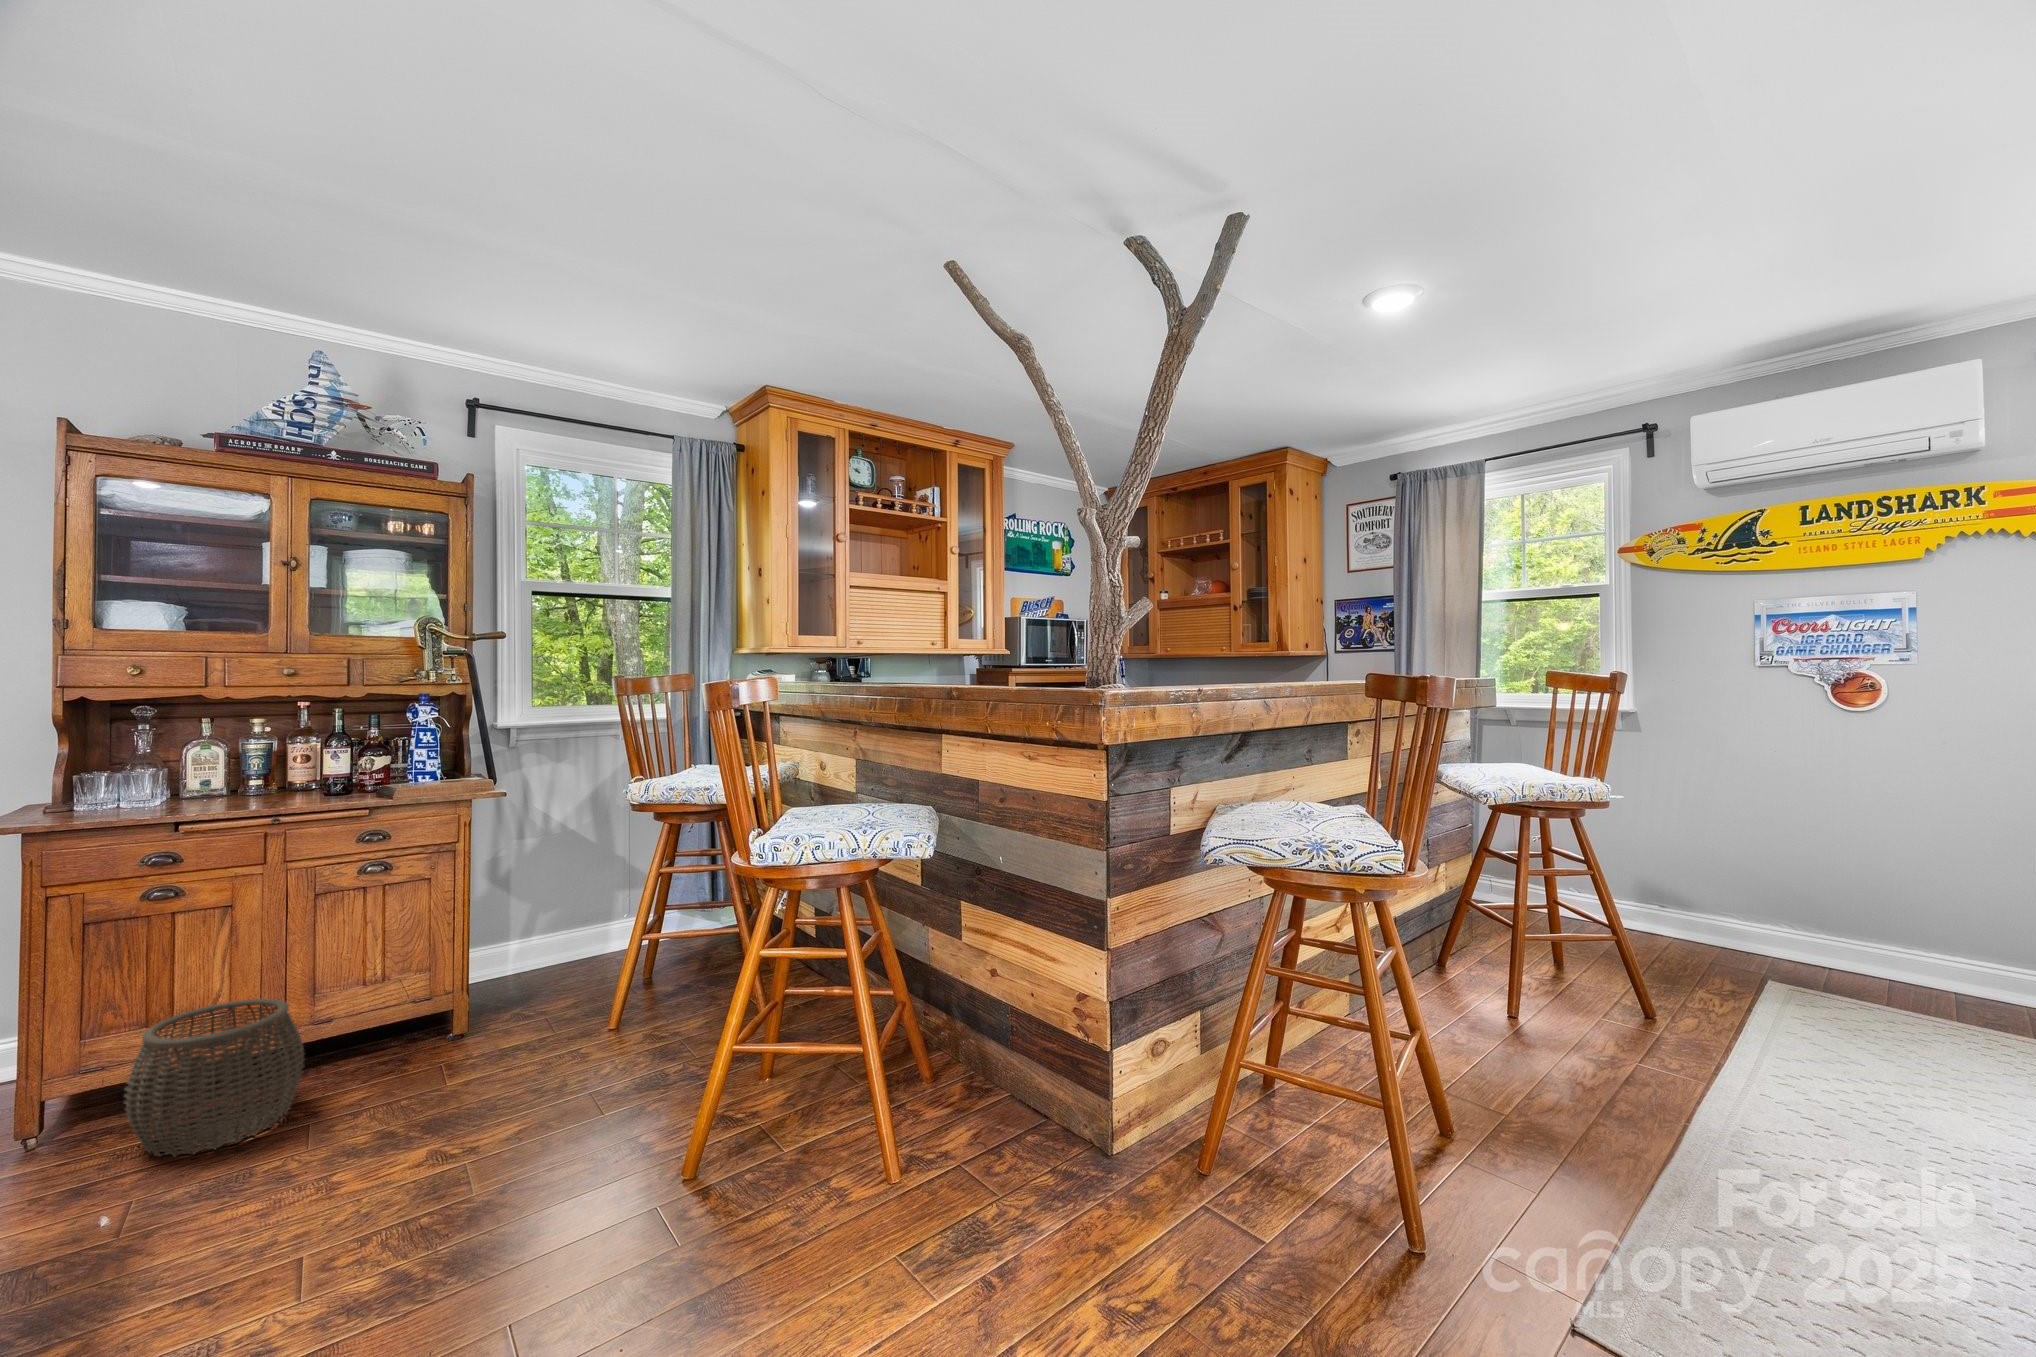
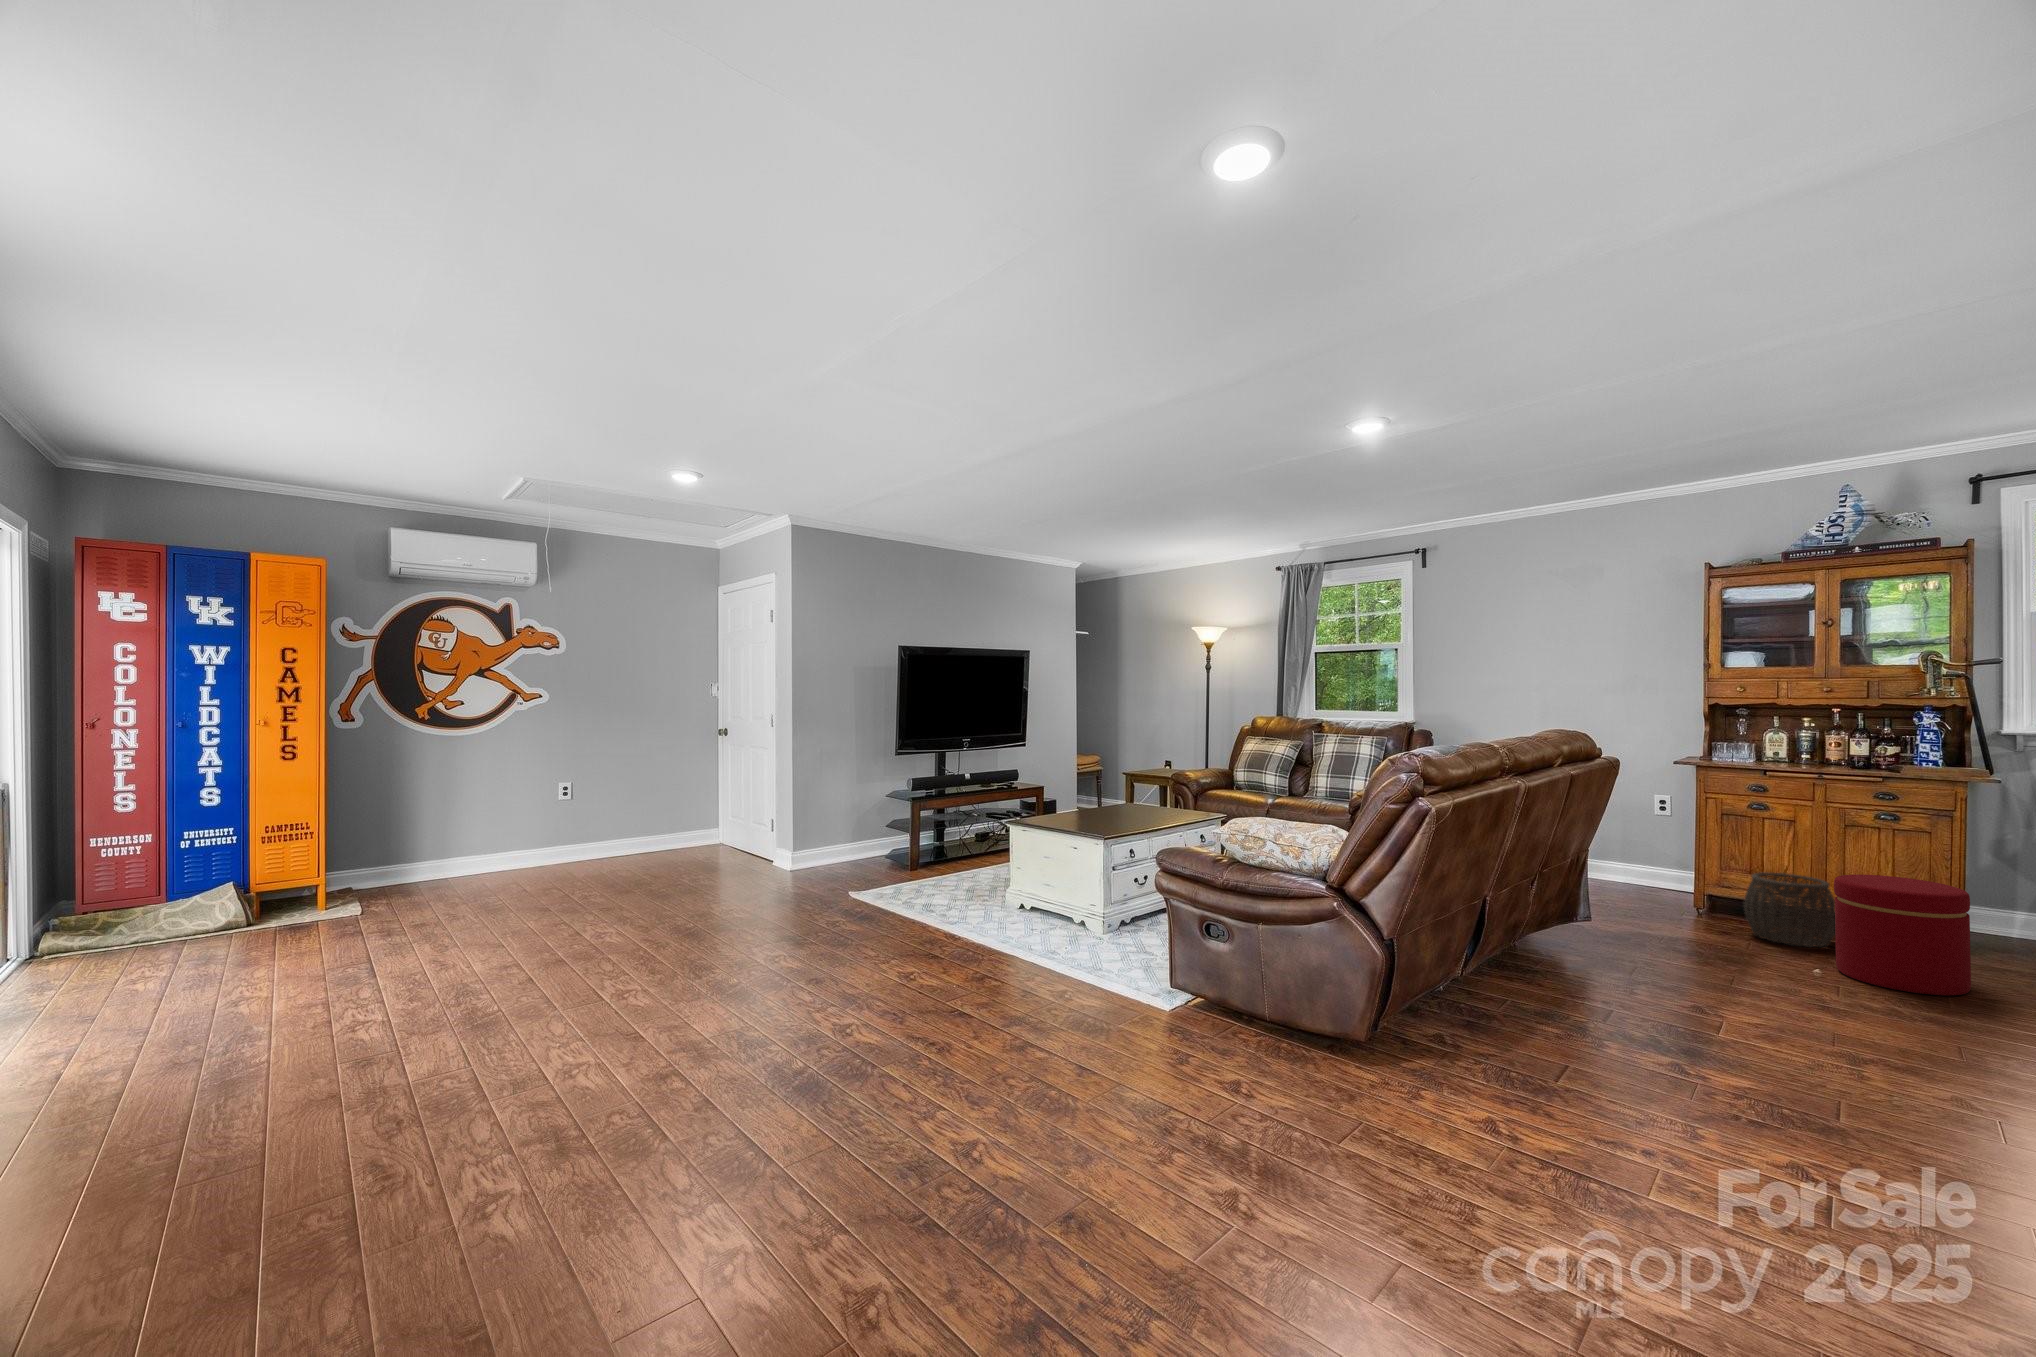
ottoman: none [295,968,490,1195] -> present [1834,875,1971,996]

